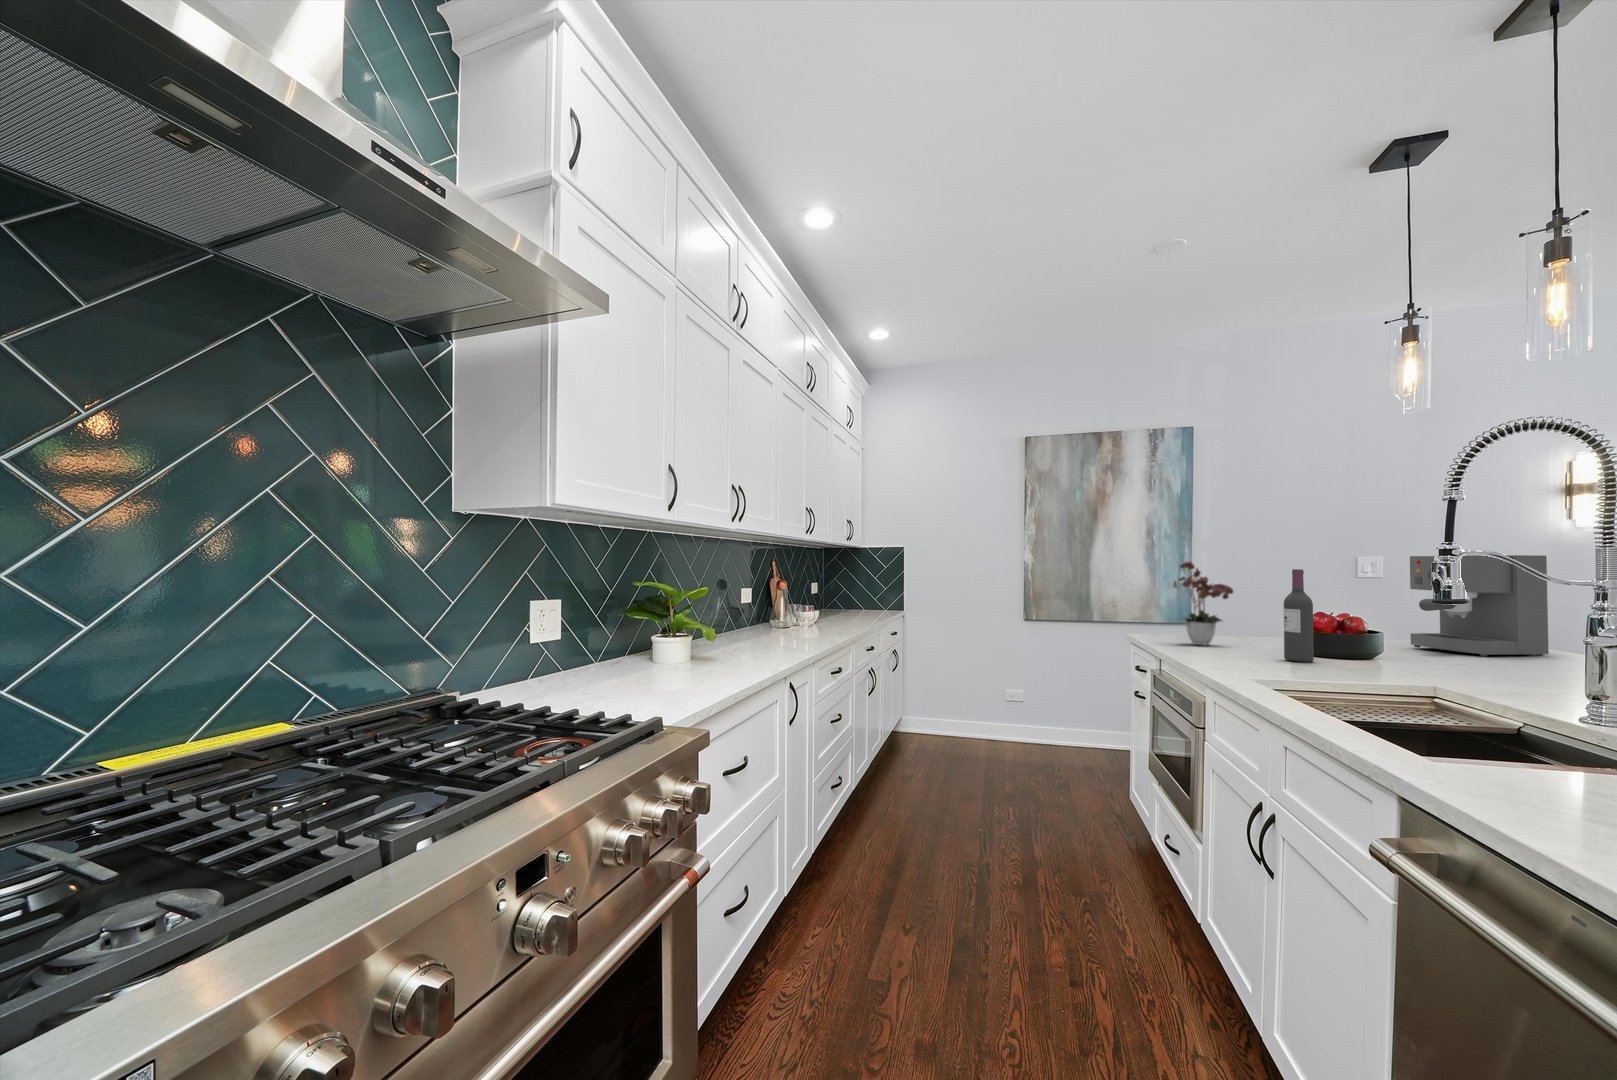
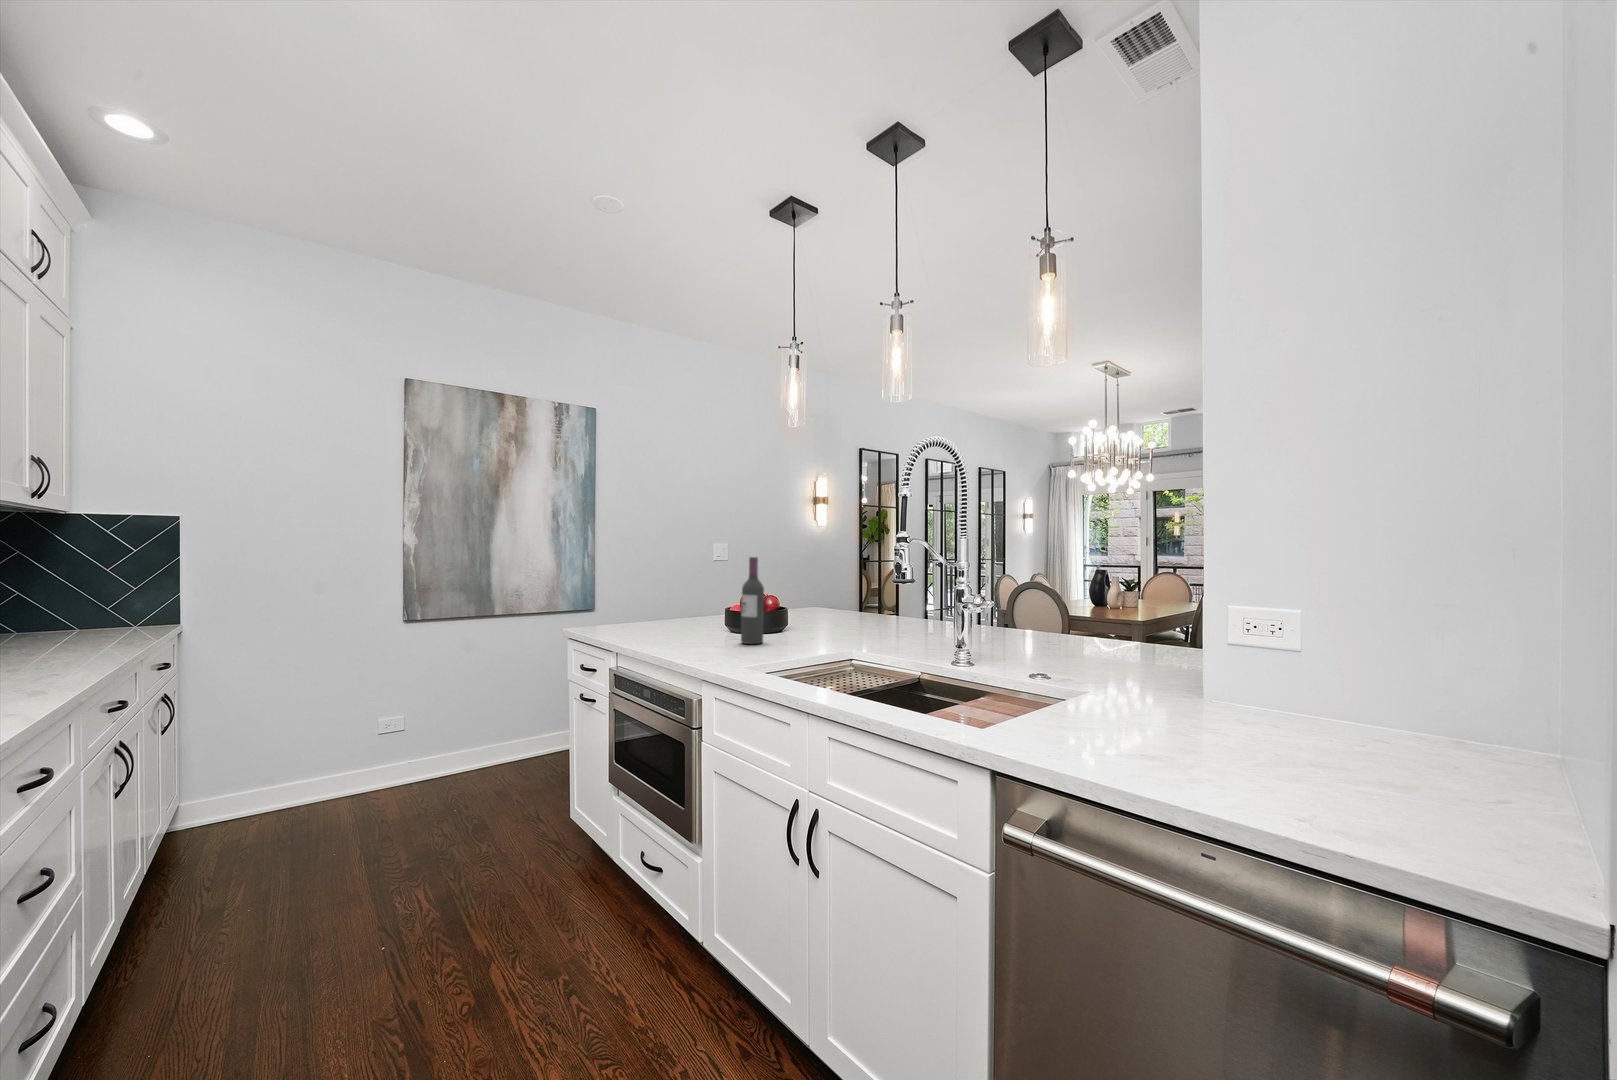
coffee maker: present [1410,555,1549,657] -> none [789,543,861,621]
flower arrangement: present [1174,562,1233,645] -> none [625,544,685,636]

